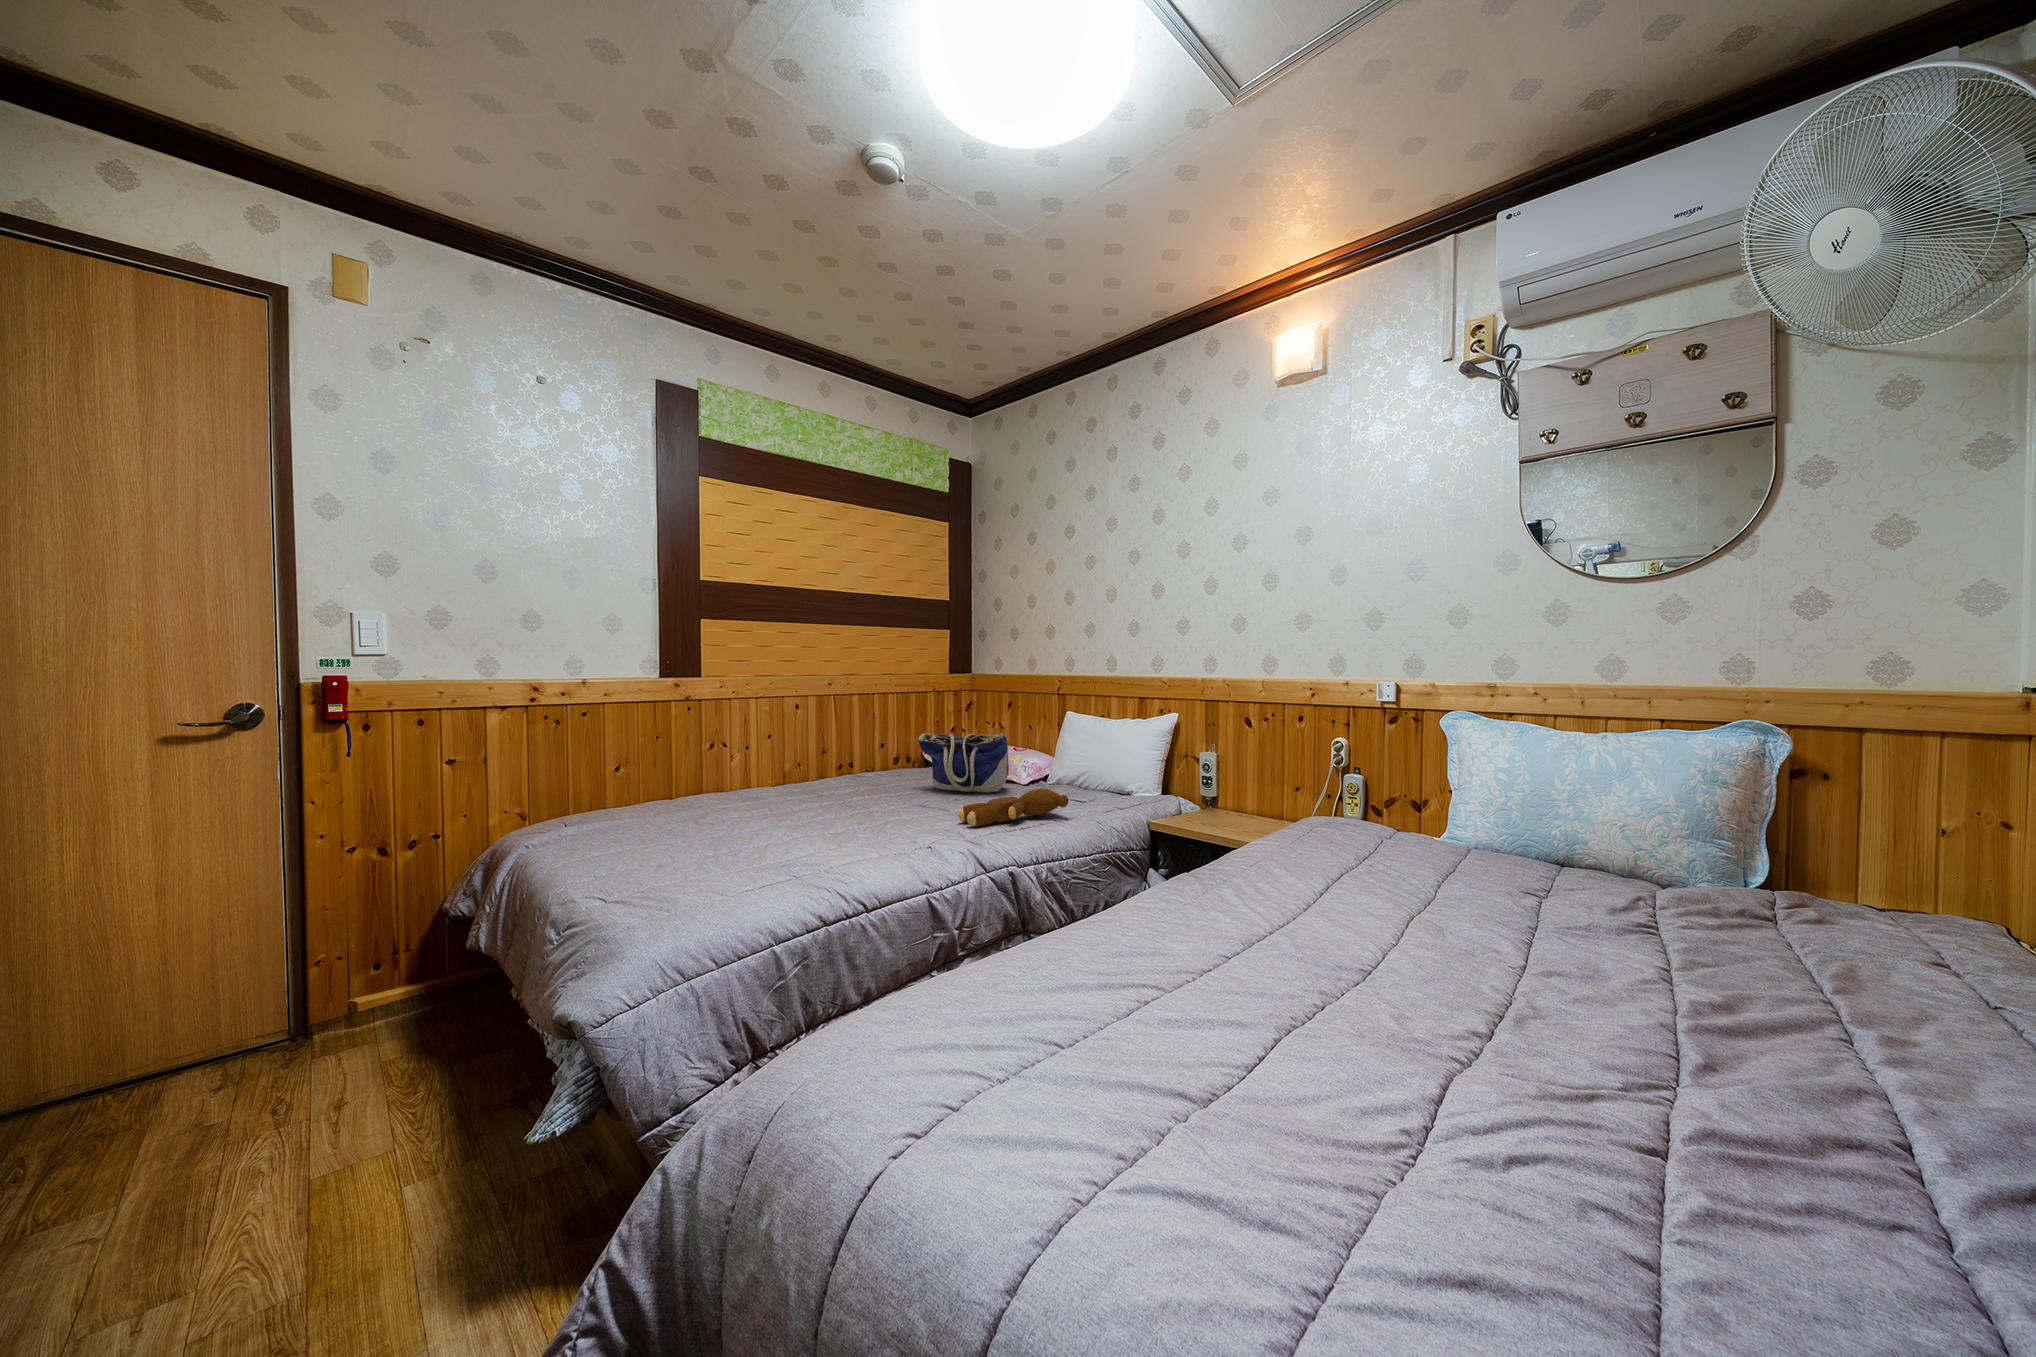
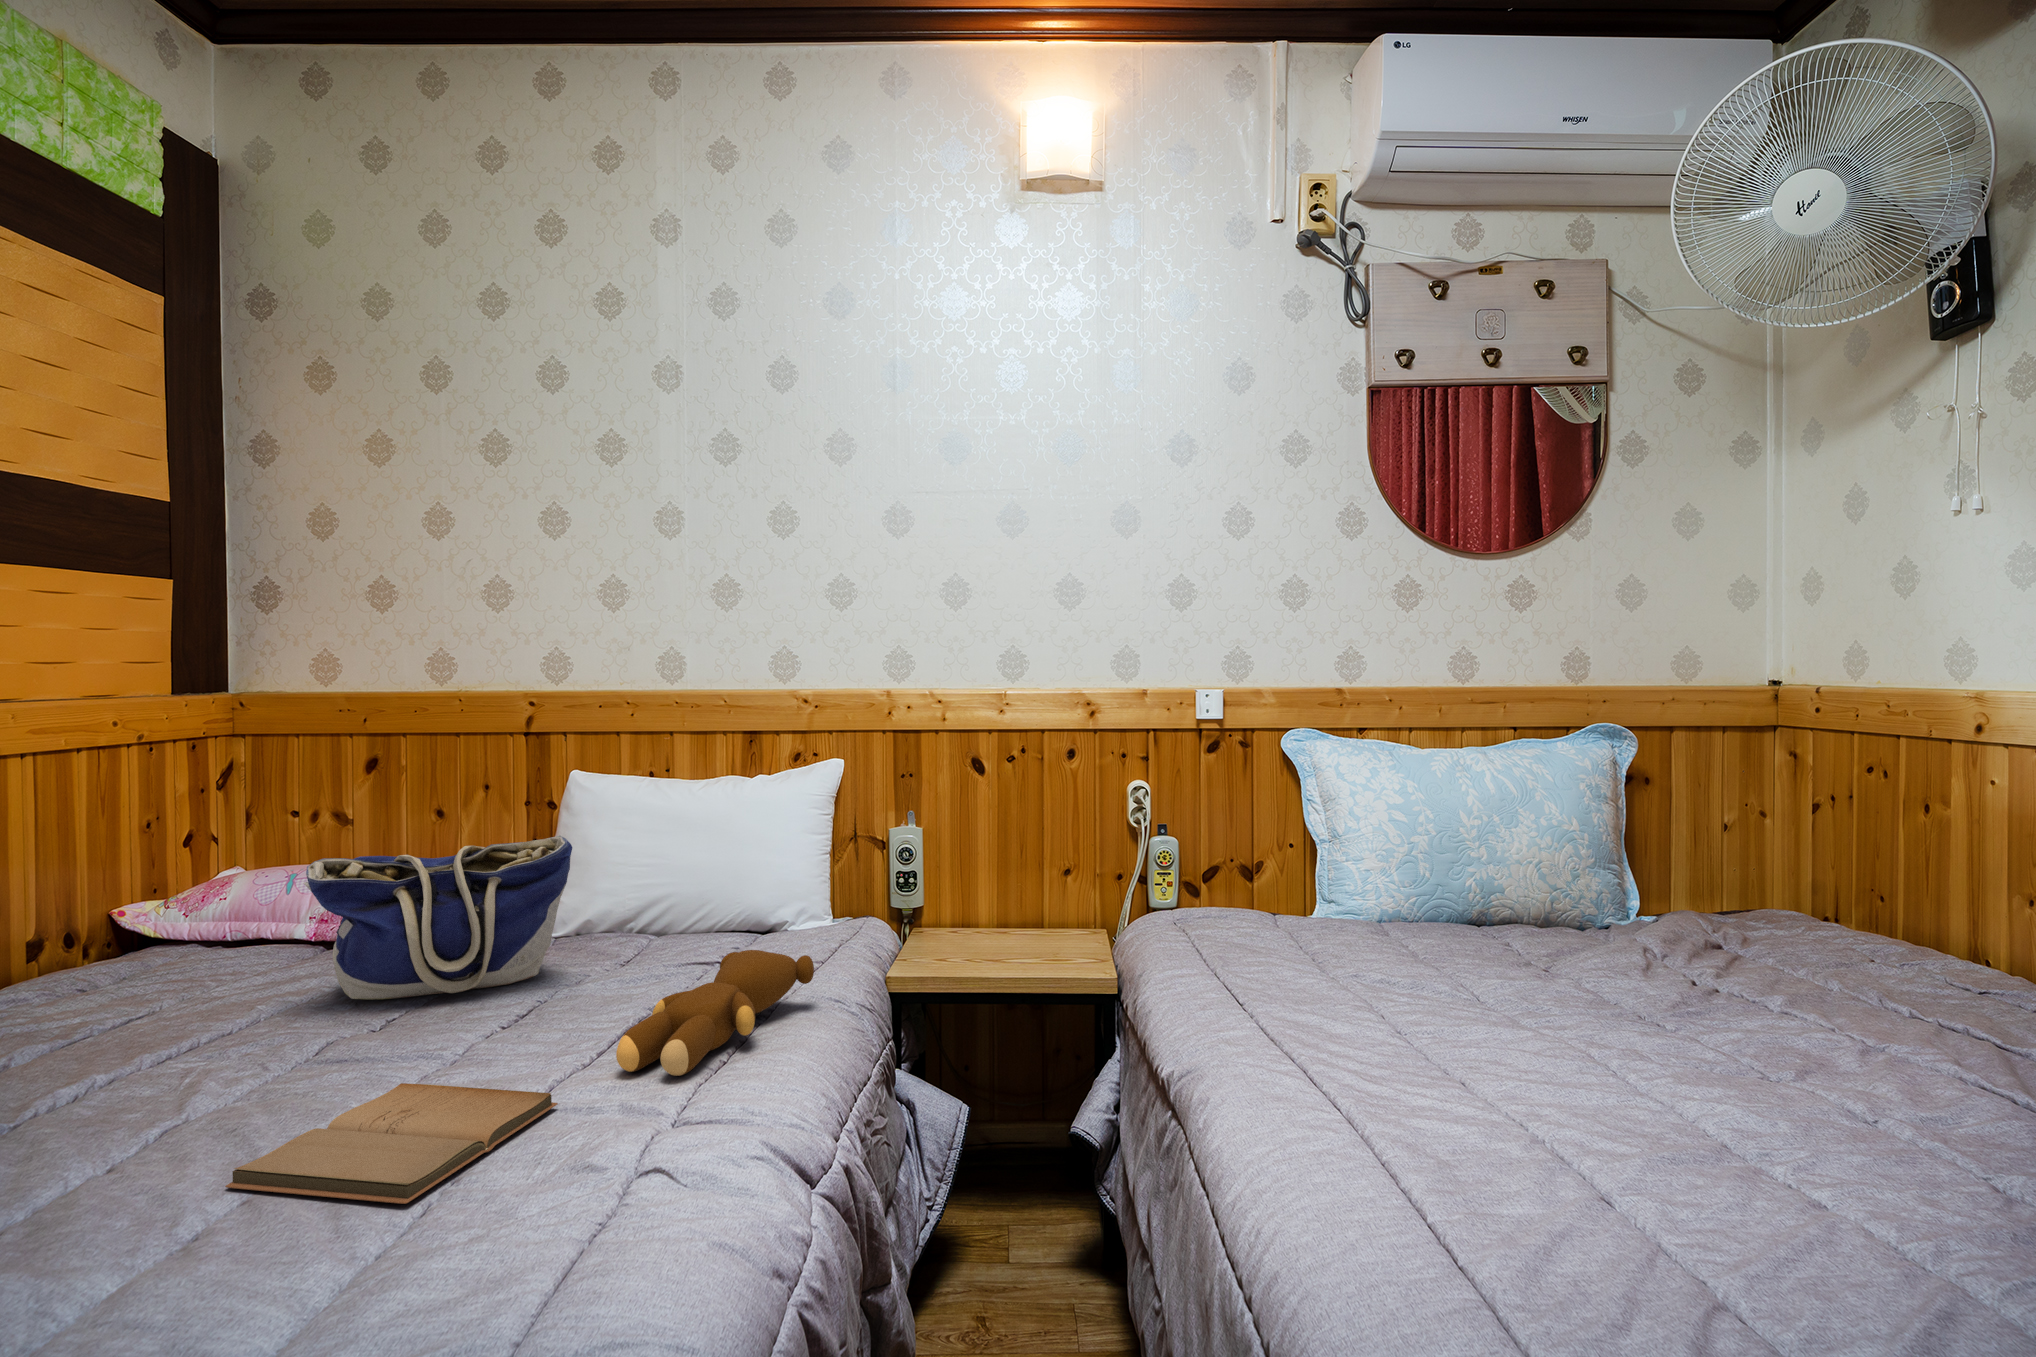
book: none [824,809,926,835] -> present [225,1083,558,1204]

